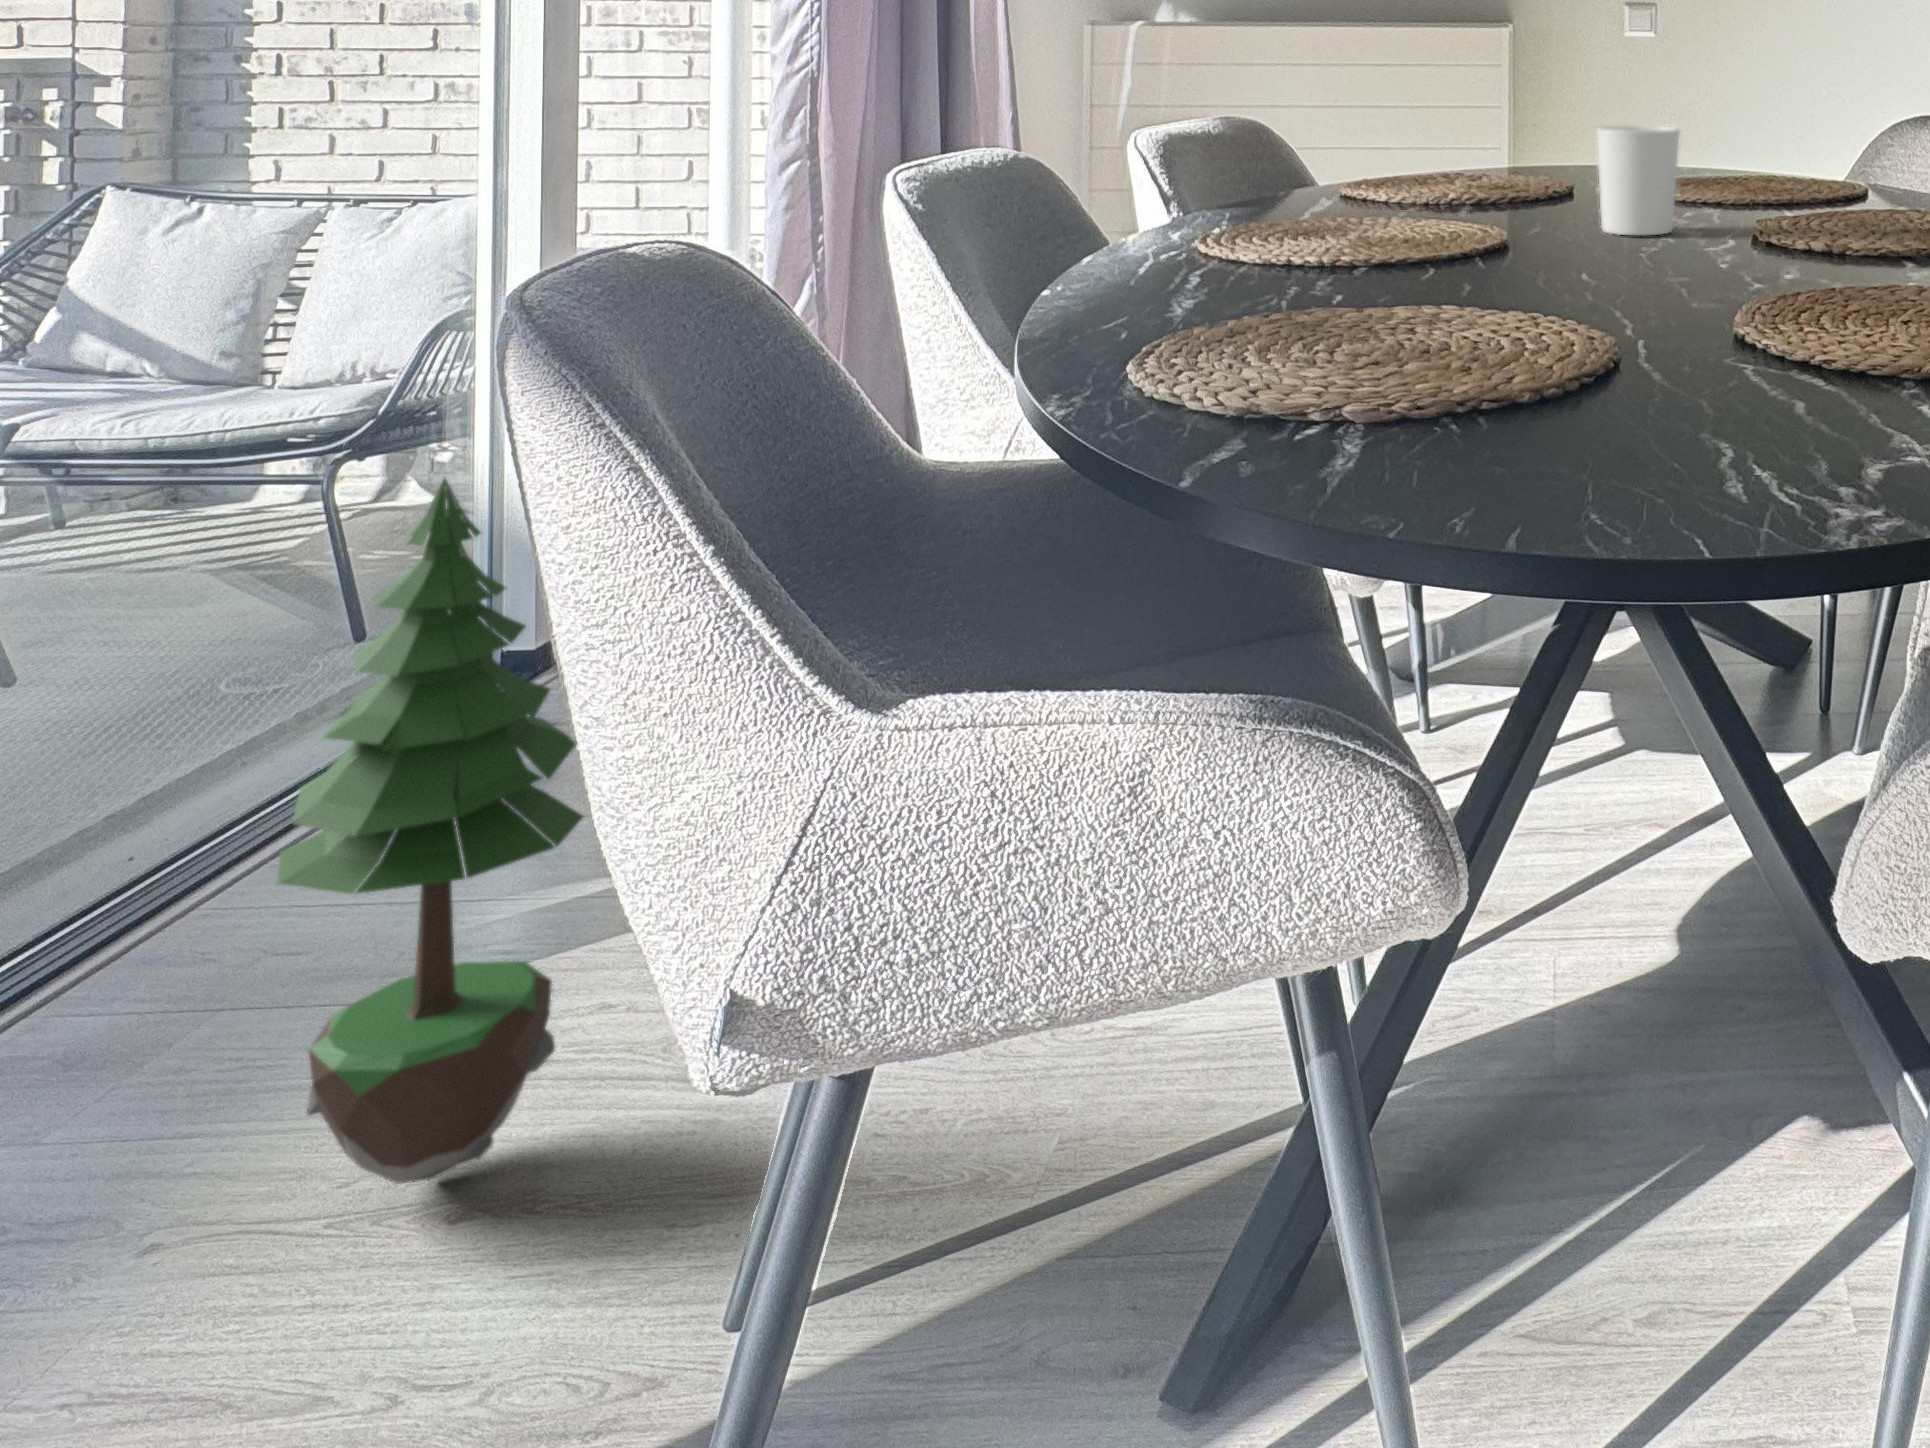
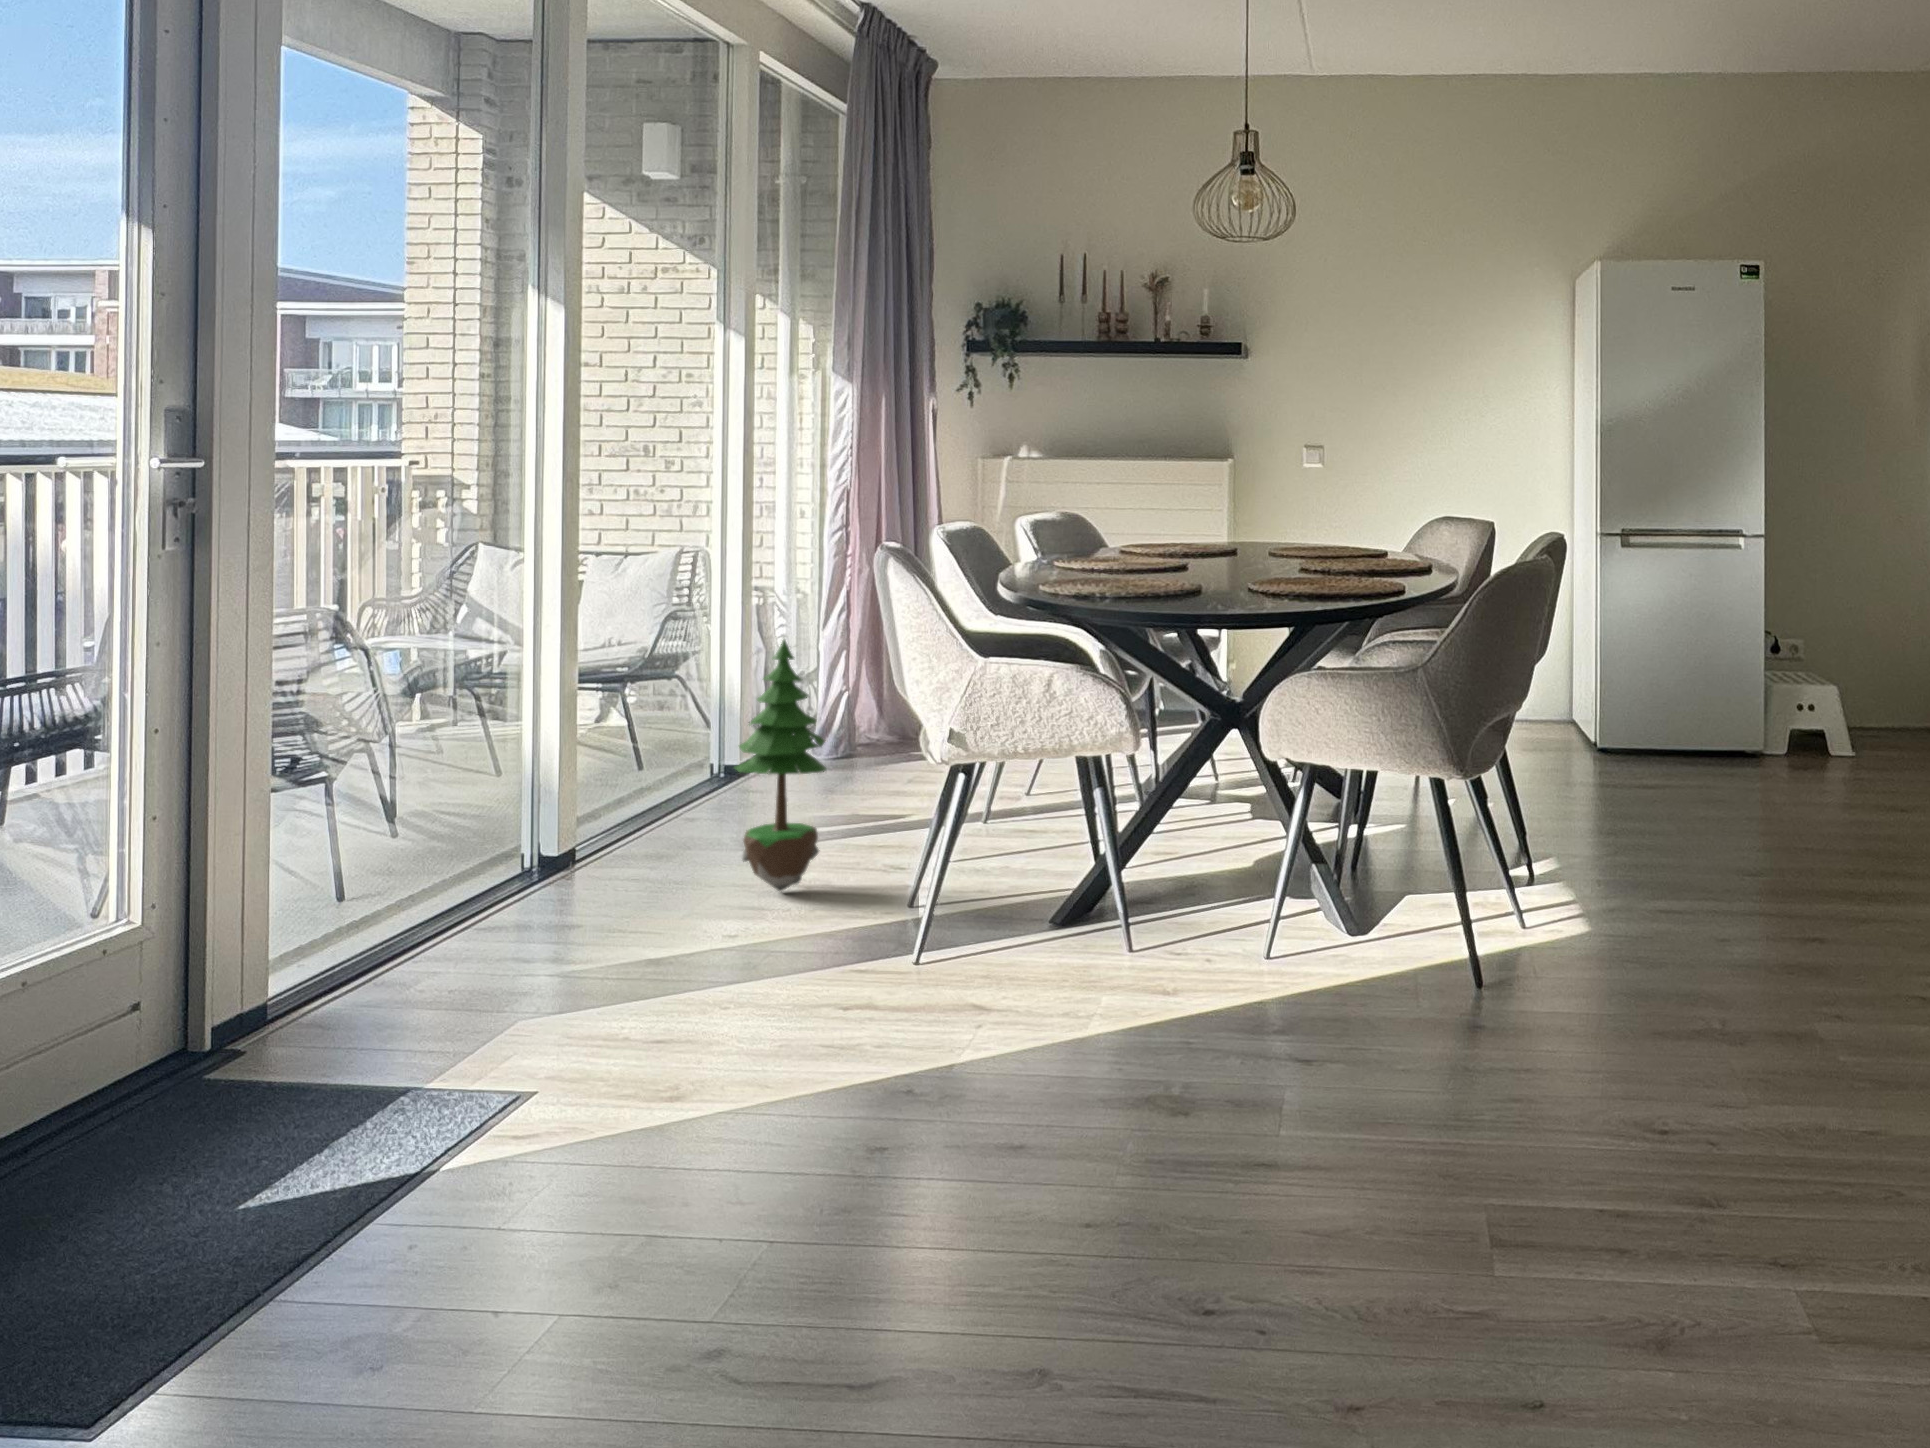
candle holder: present [1596,126,1680,235] -> none [1224,517,1262,565]

